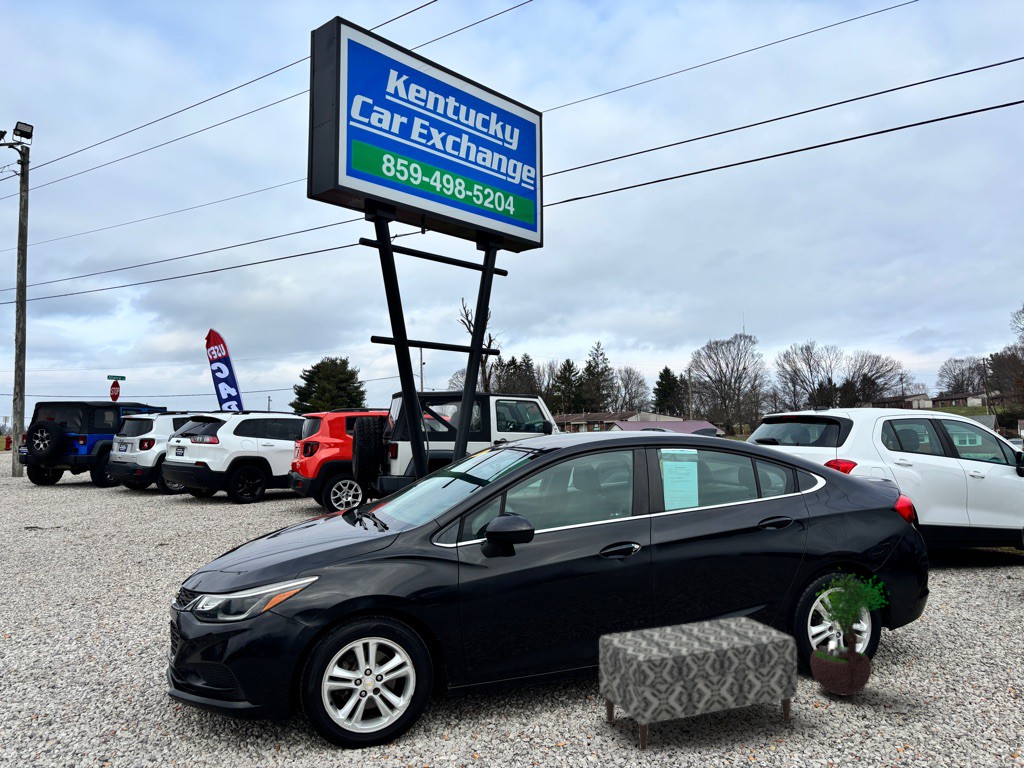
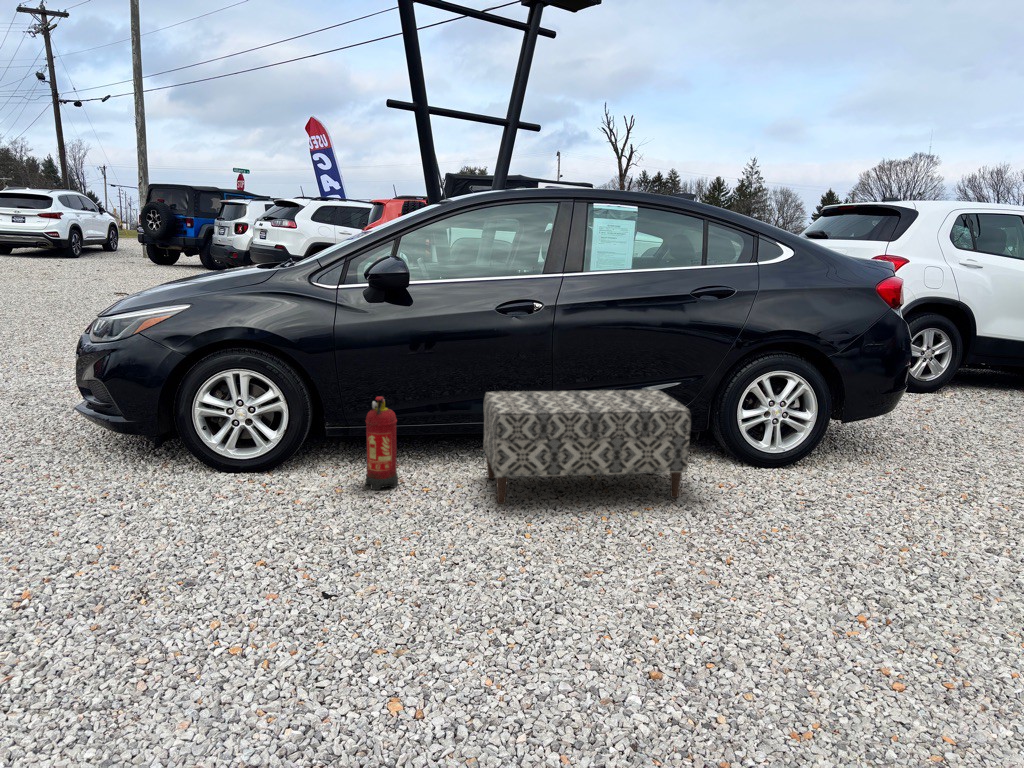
potted tree: present [810,575,884,695] -> none [730,342,821,482]
fire extinguisher: none [500,653,532,750] -> present [365,397,398,490]

